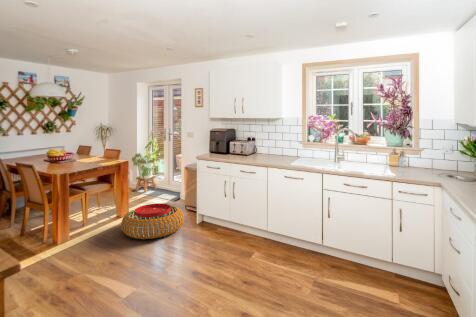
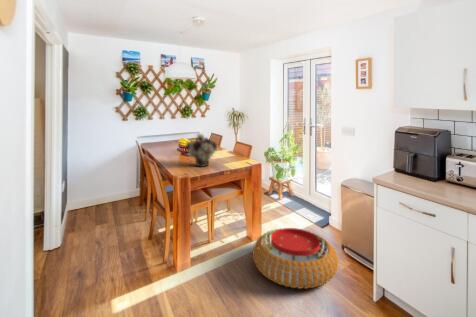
flower arrangement: none [53,139,84,166] -> present [186,134,217,167]

